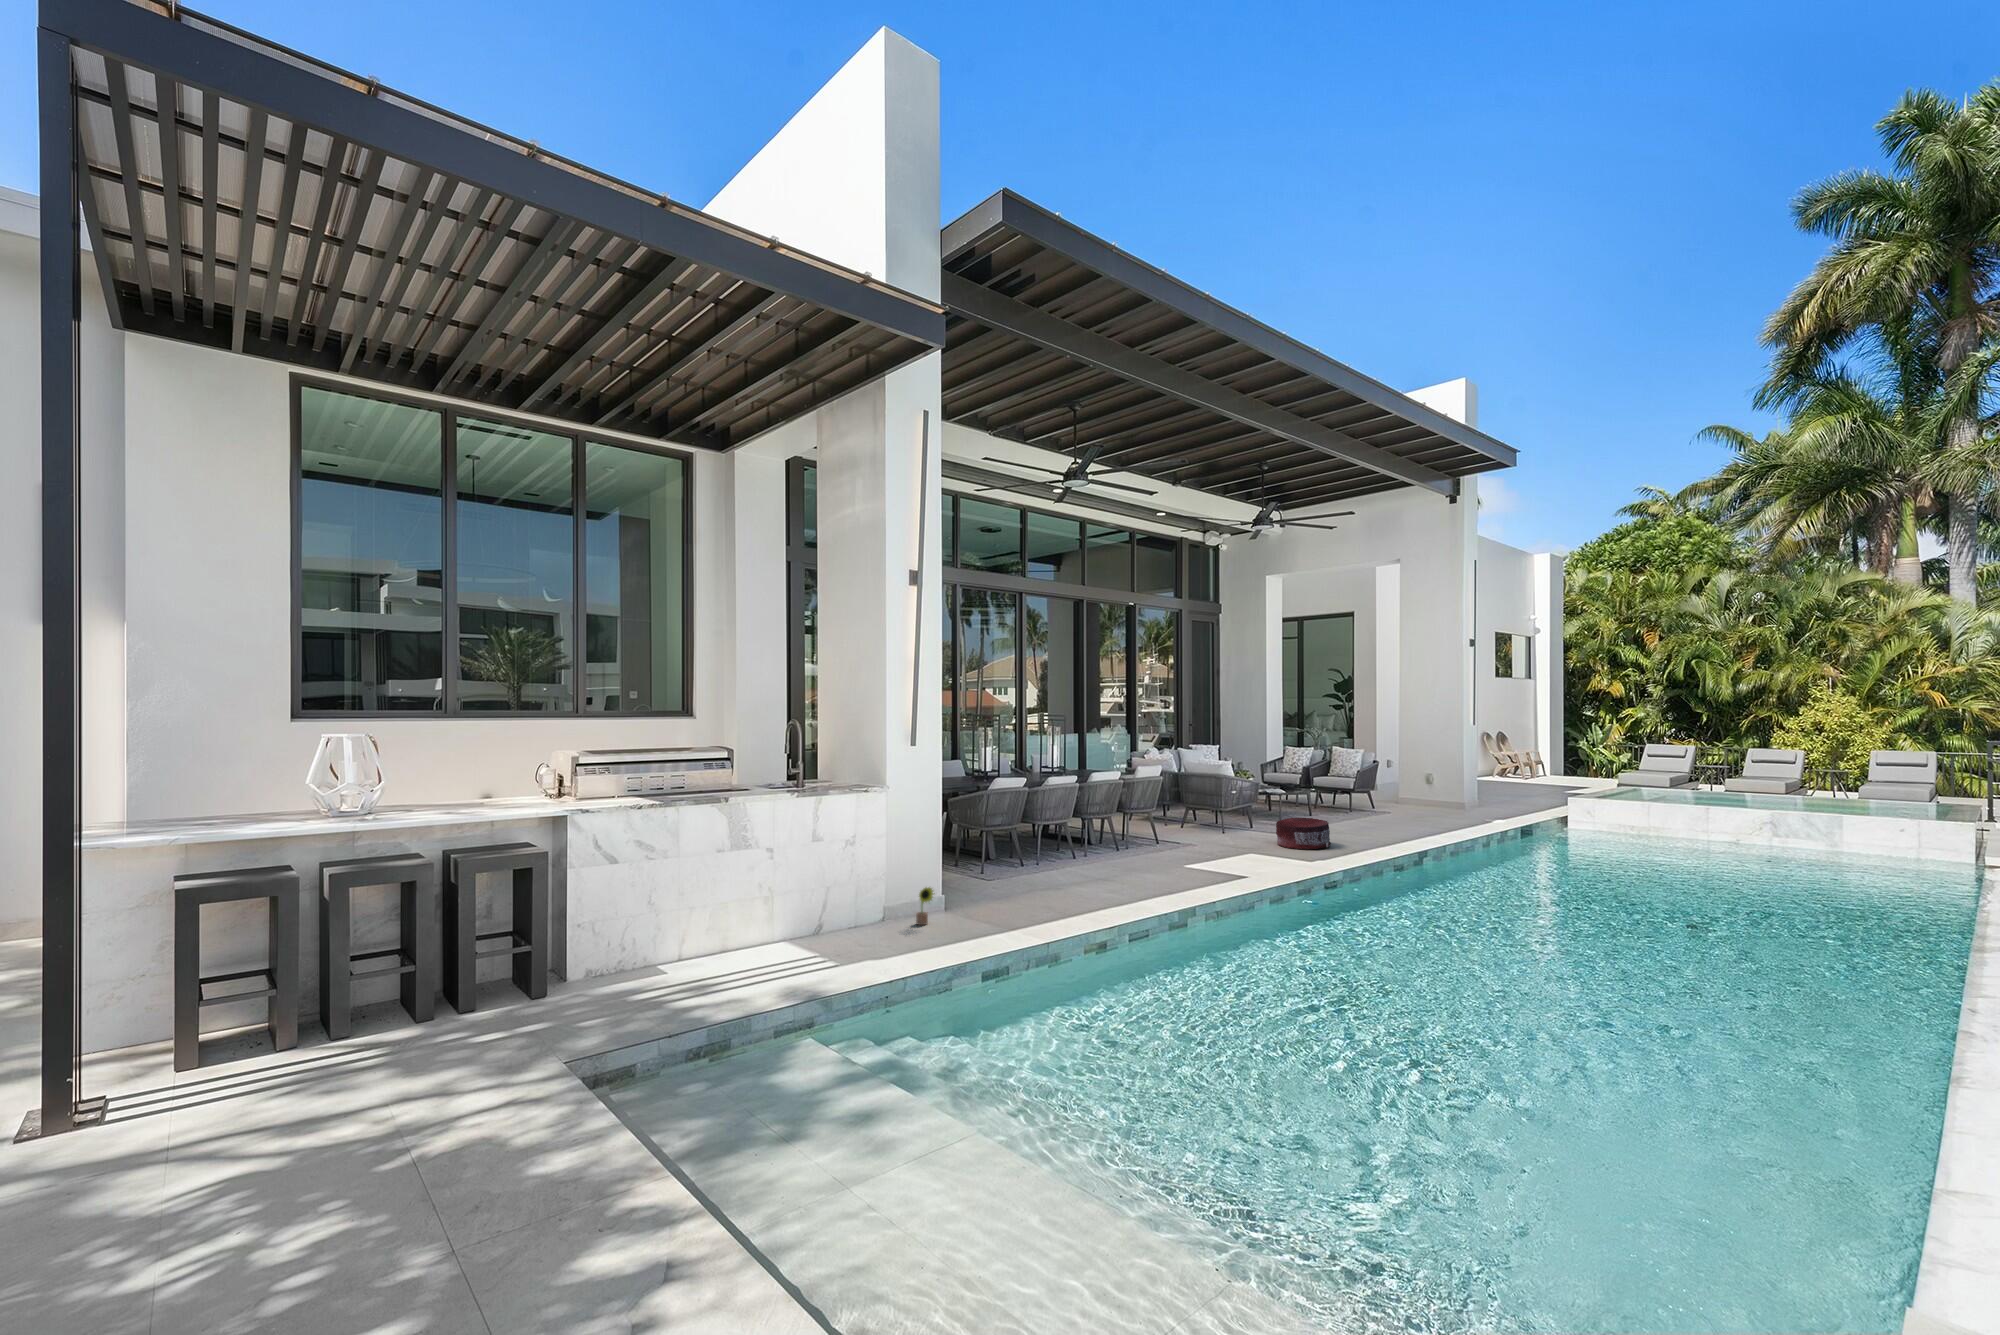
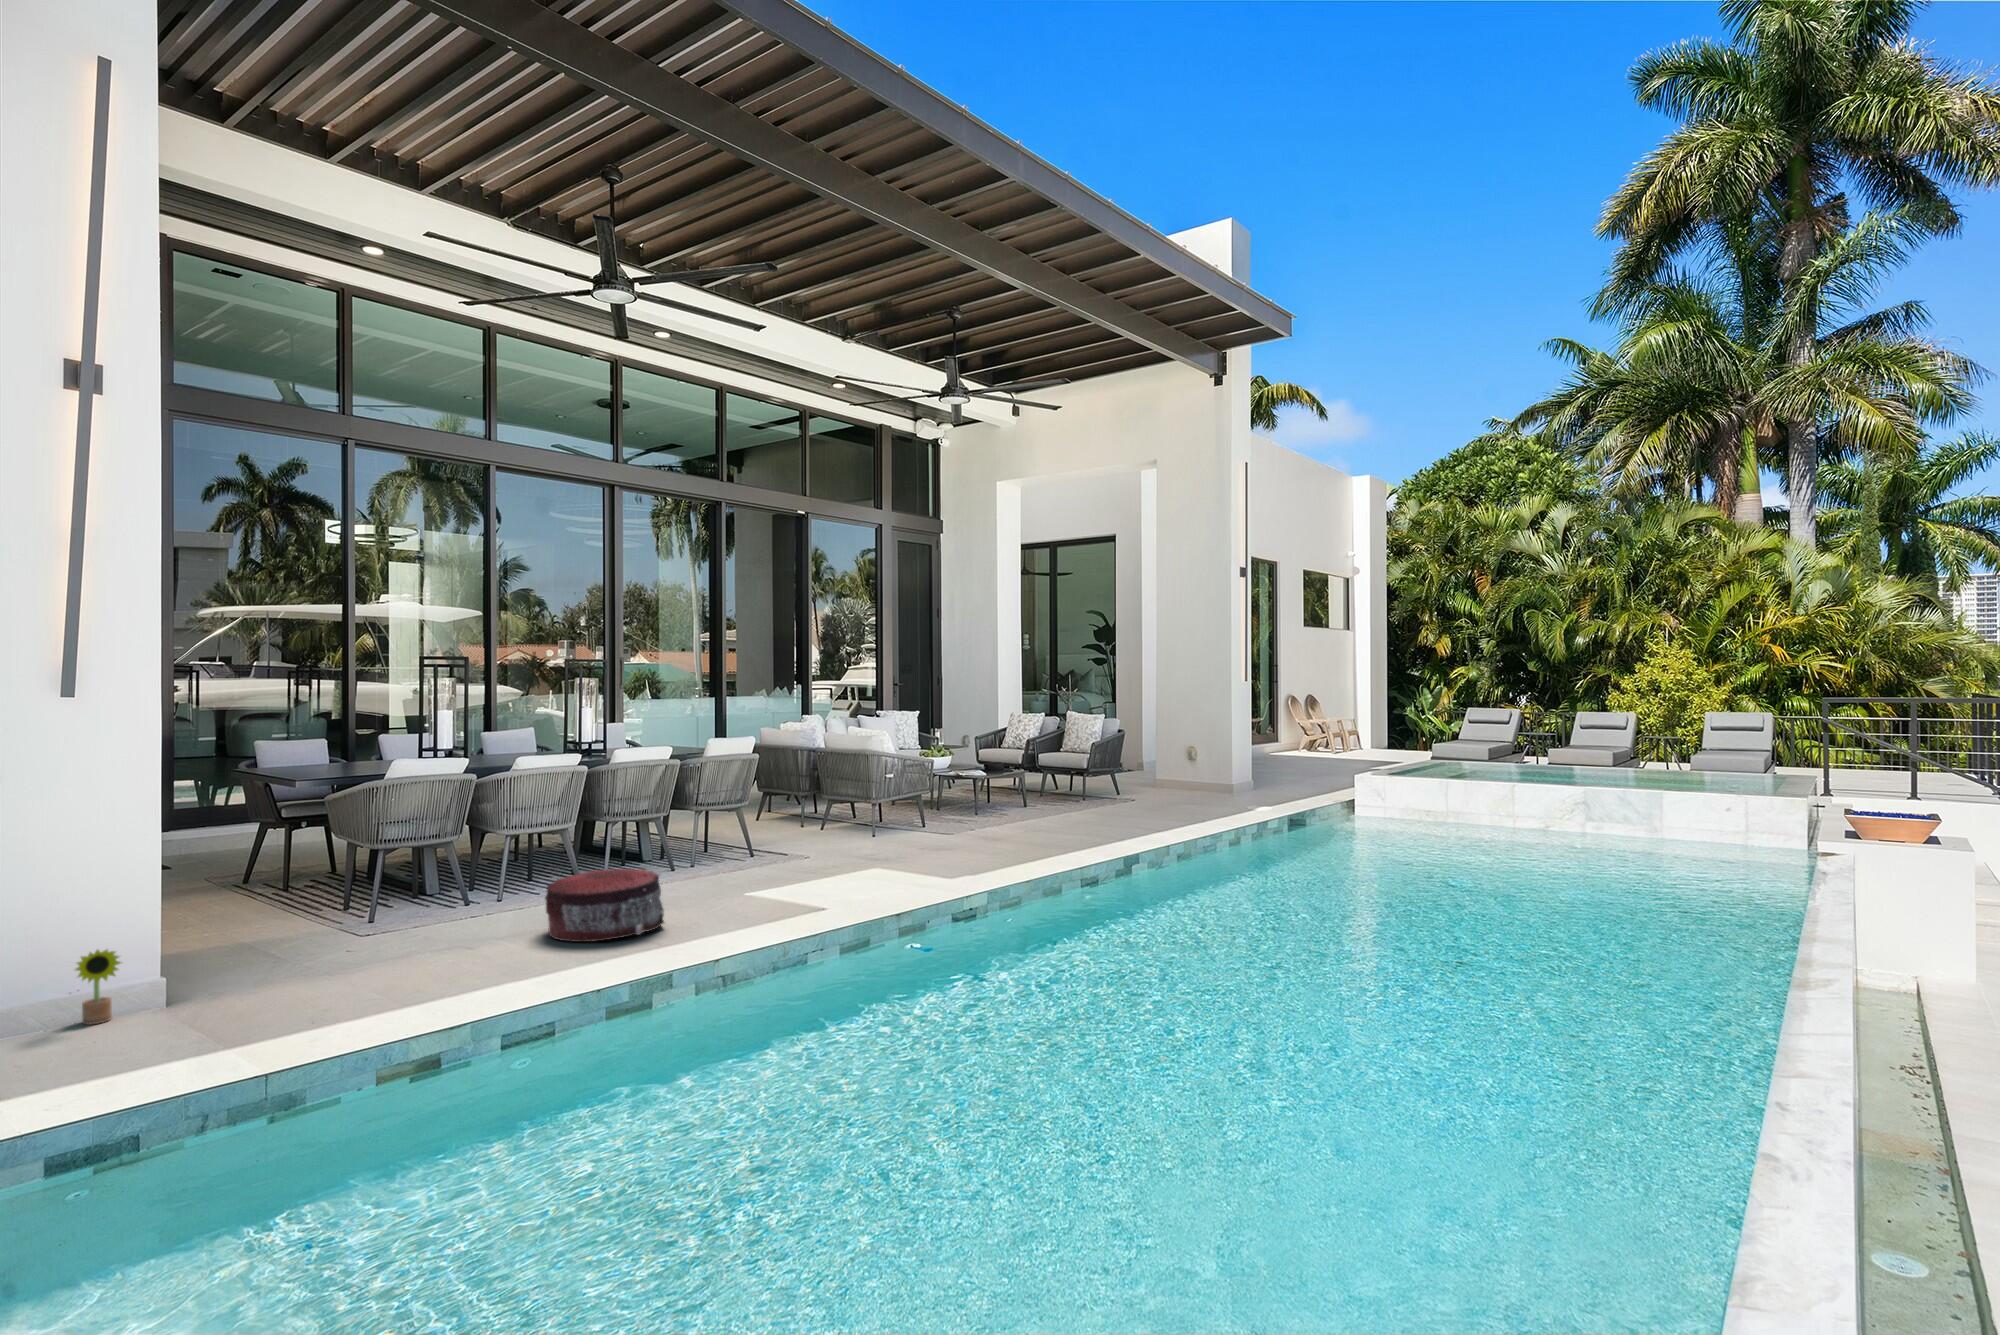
pouf: present [1276,818,1331,849] -> present [545,869,664,942]

